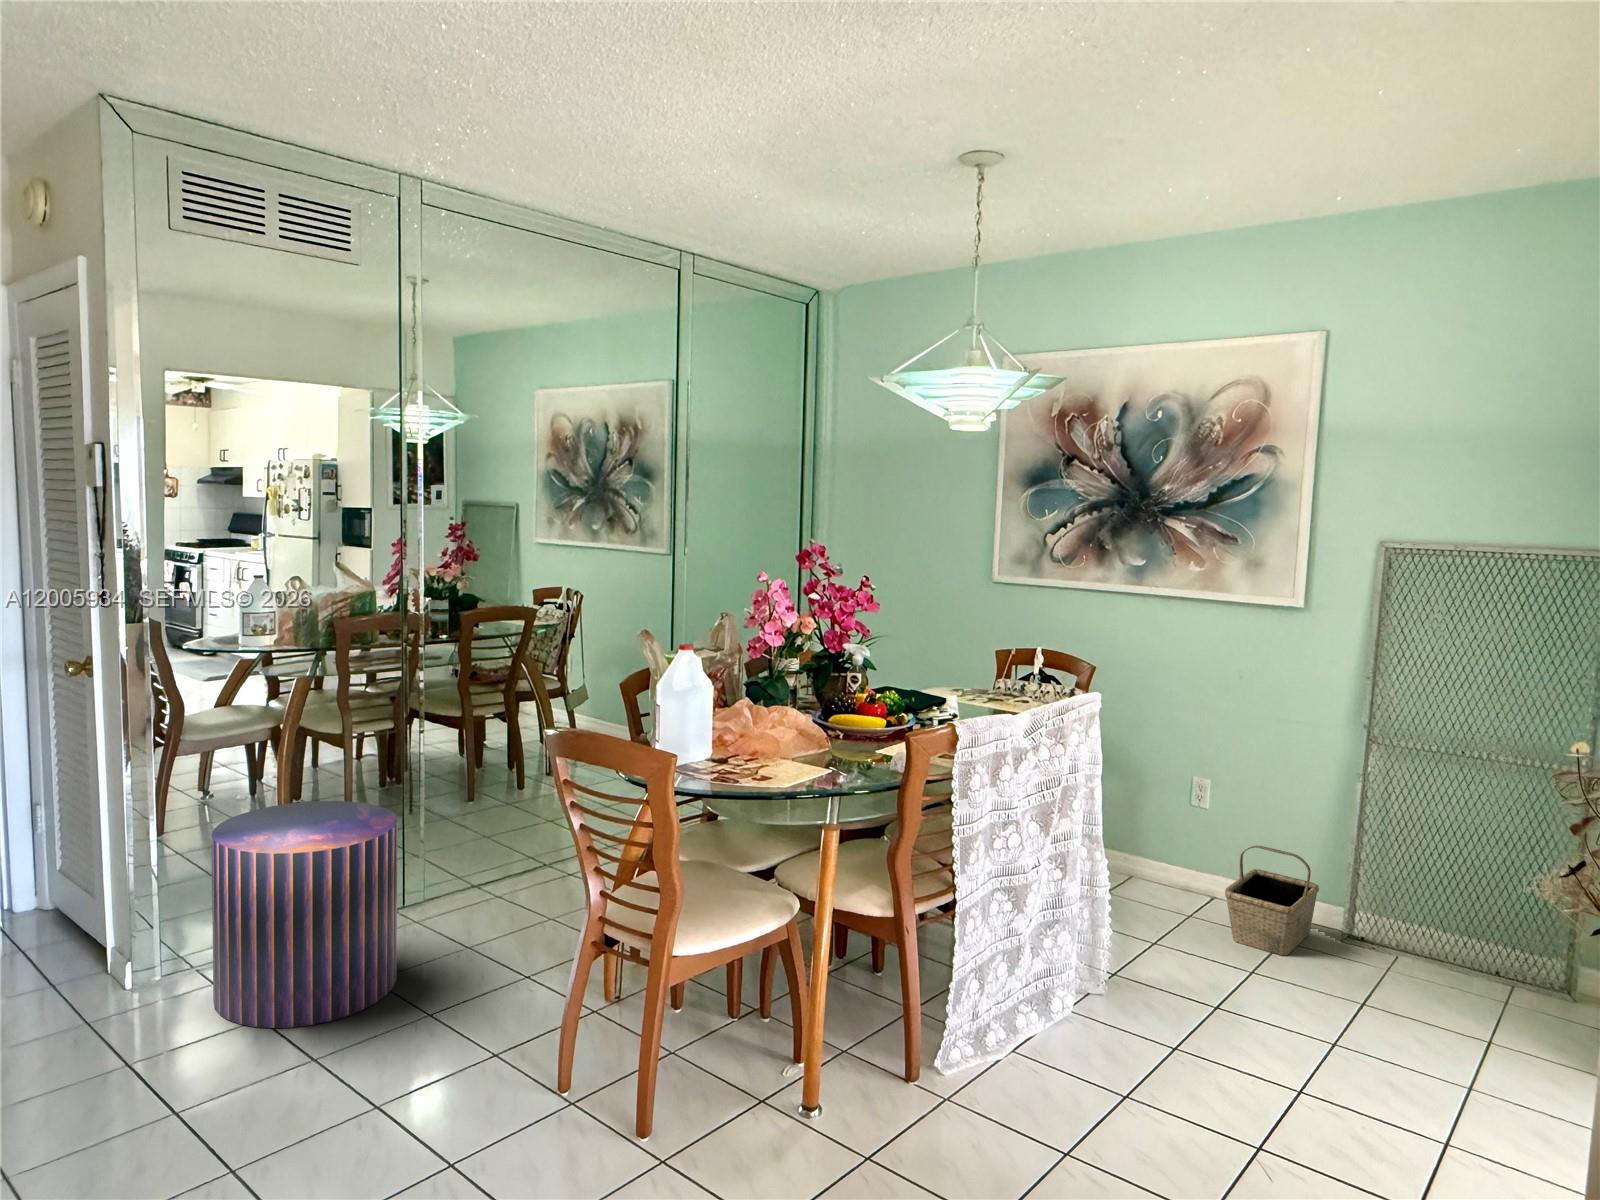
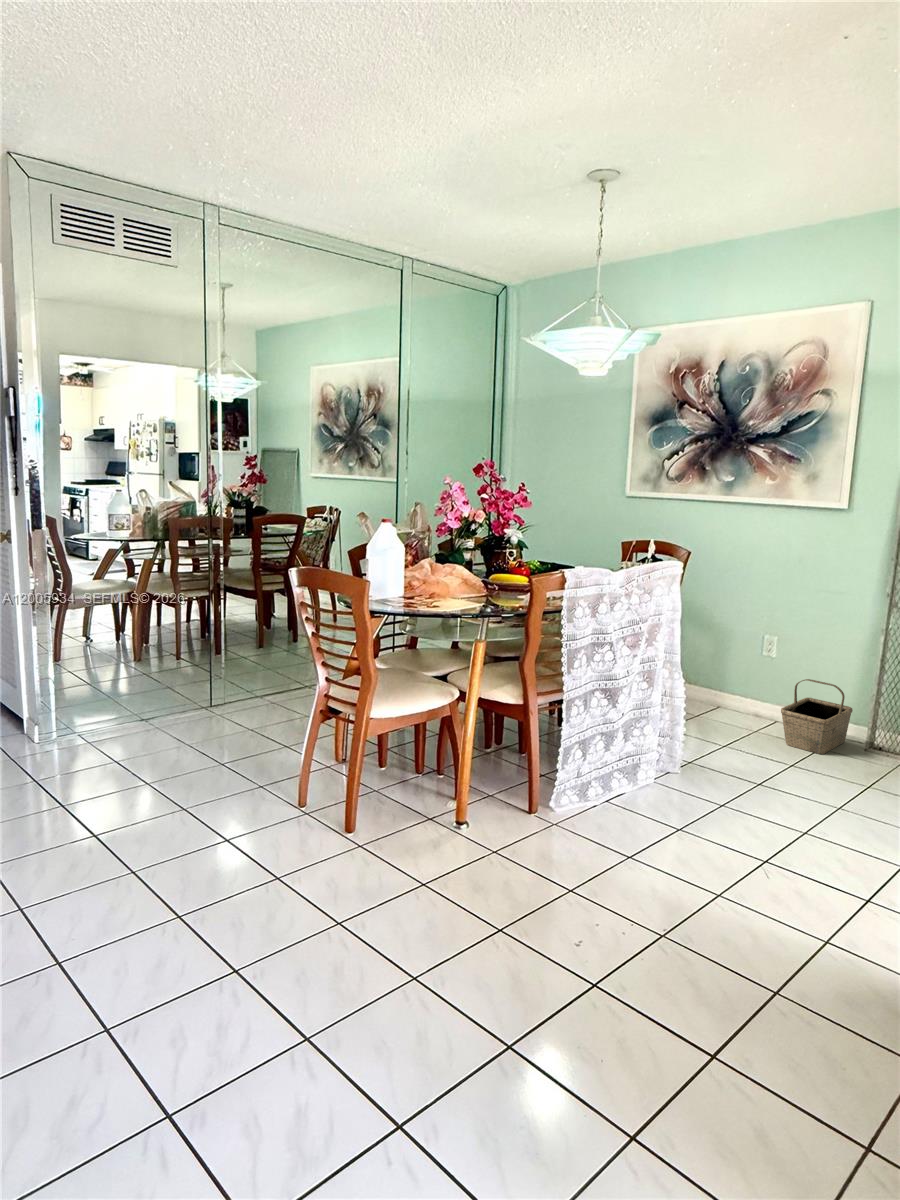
pouf: present [212,801,398,1028] -> none [93,633,212,768]

